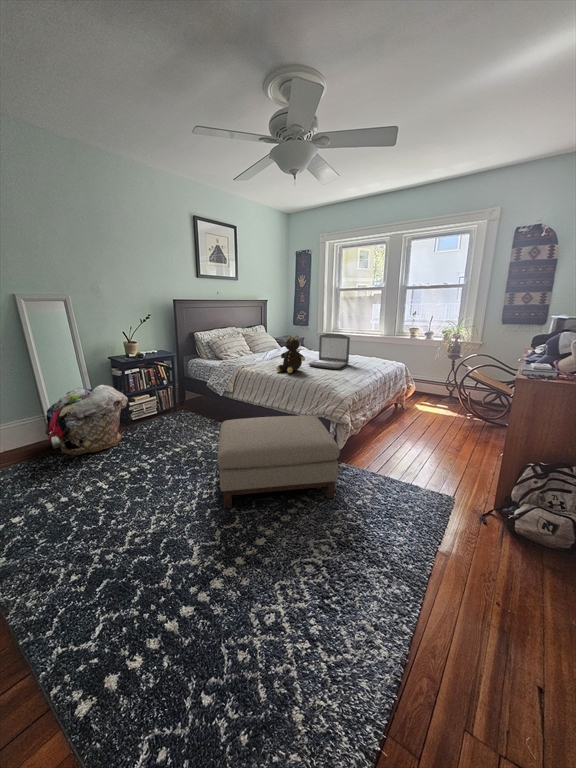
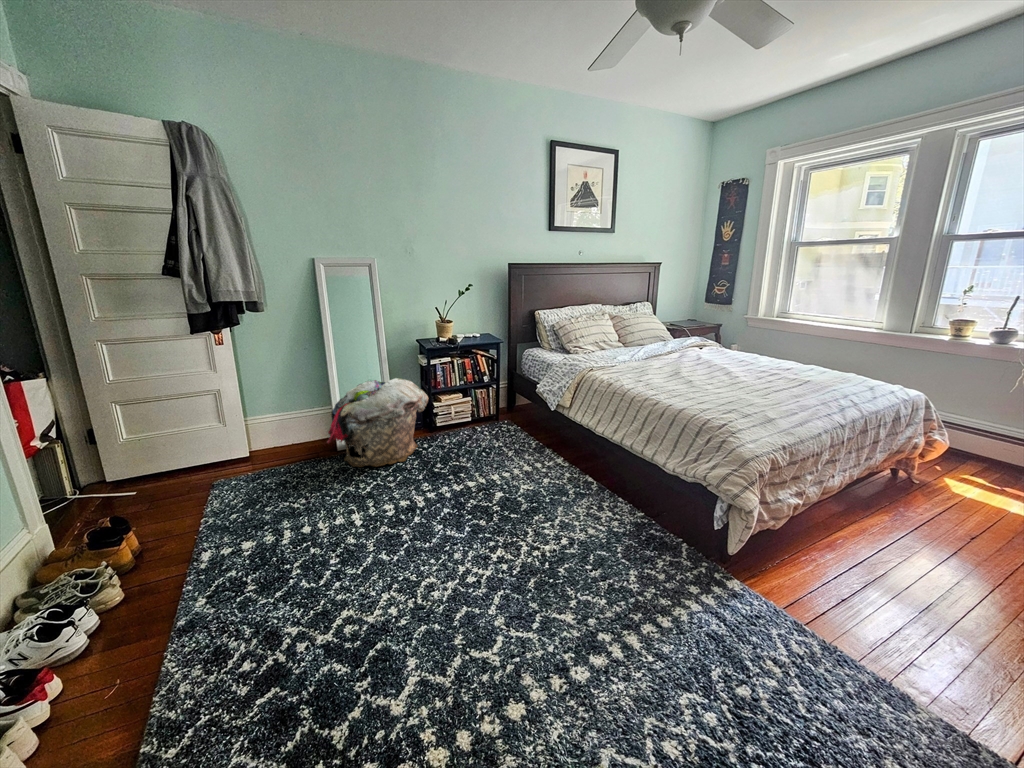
laptop: present [309,334,350,369] -> none [704,319,798,388]
teddy bear: present [276,335,305,373] -> none [639,321,694,389]
ottoman: present [217,416,340,508] -> none [480,461,709,659]

